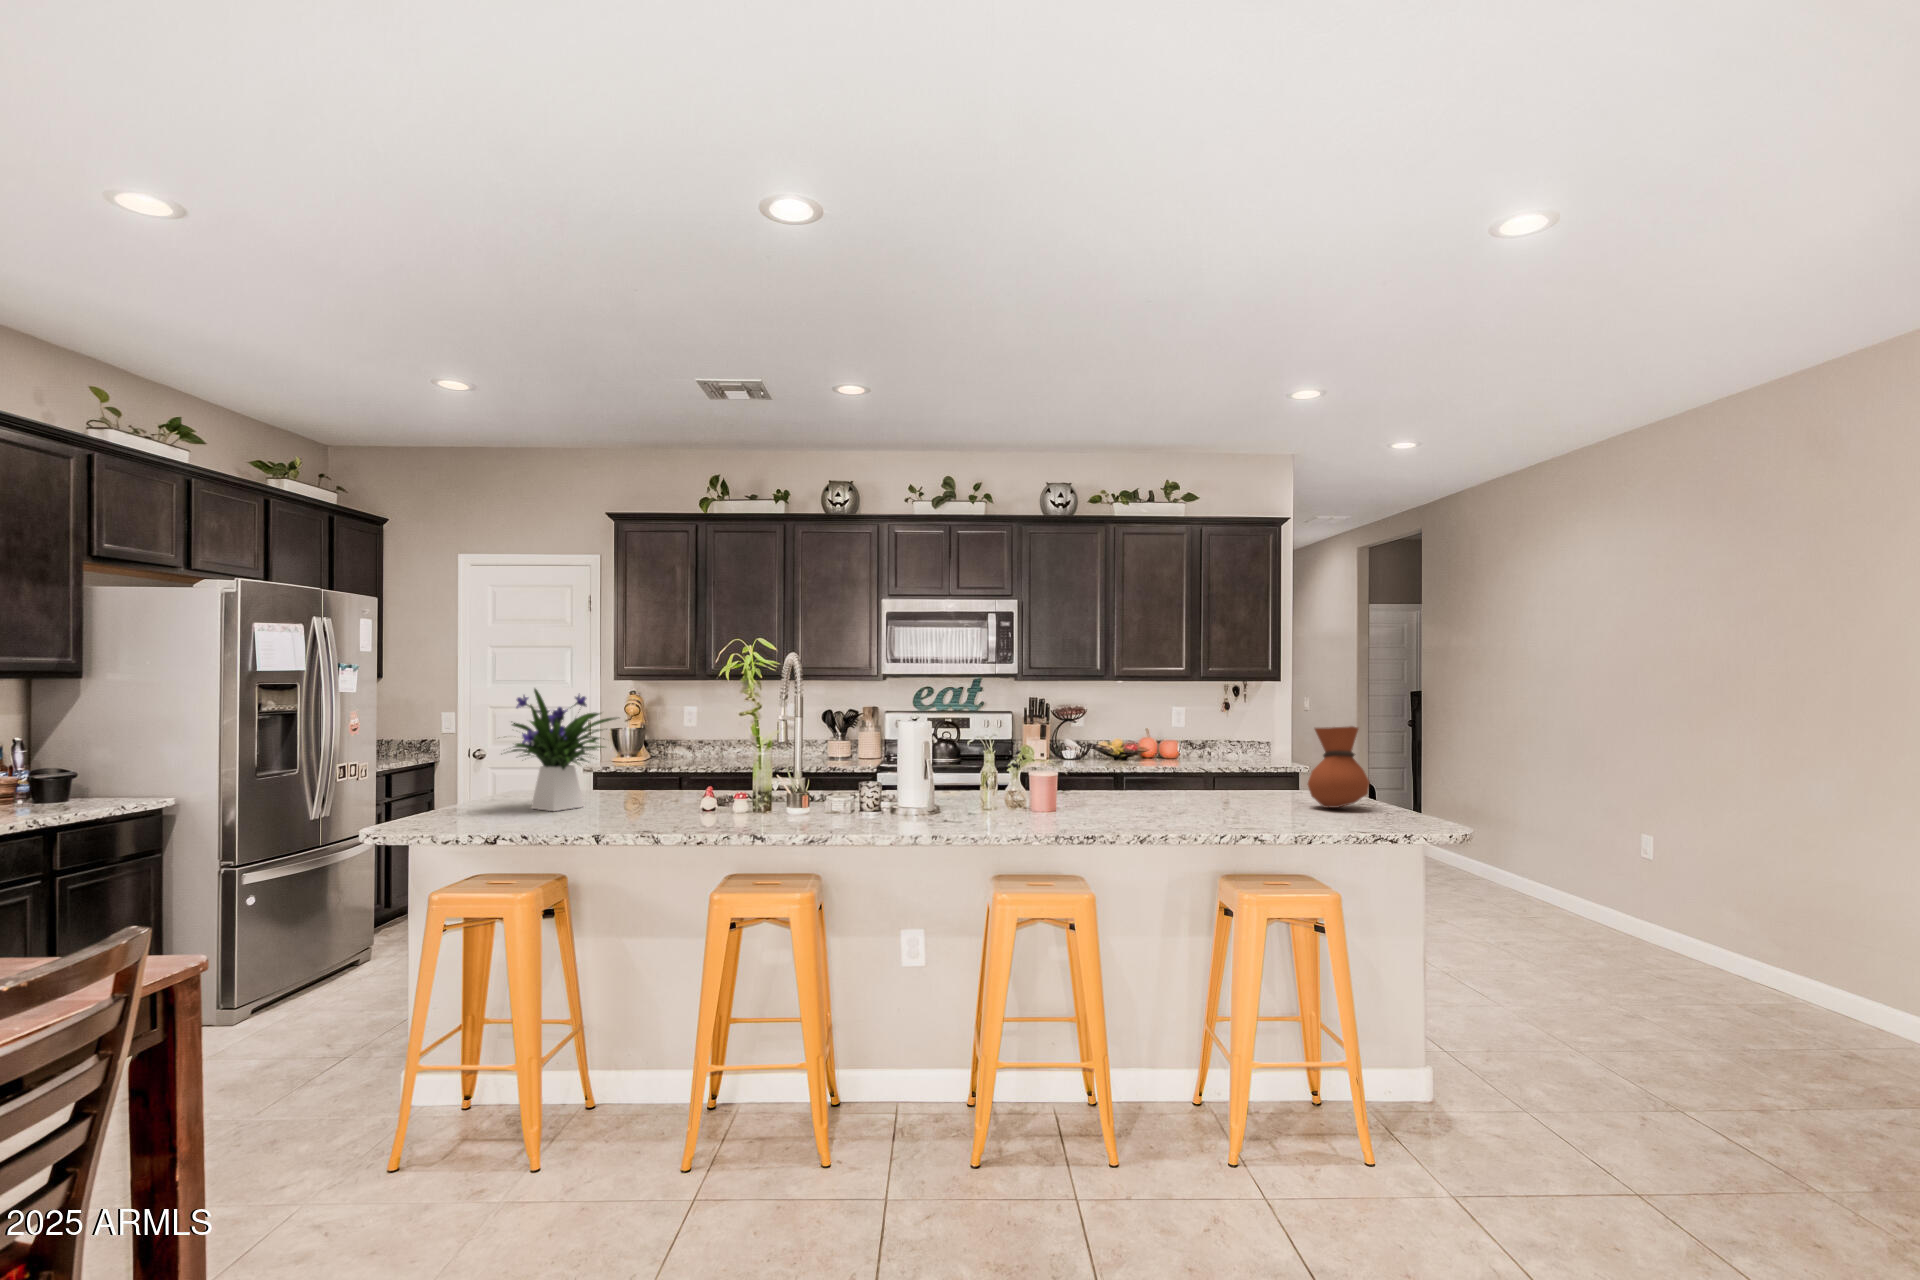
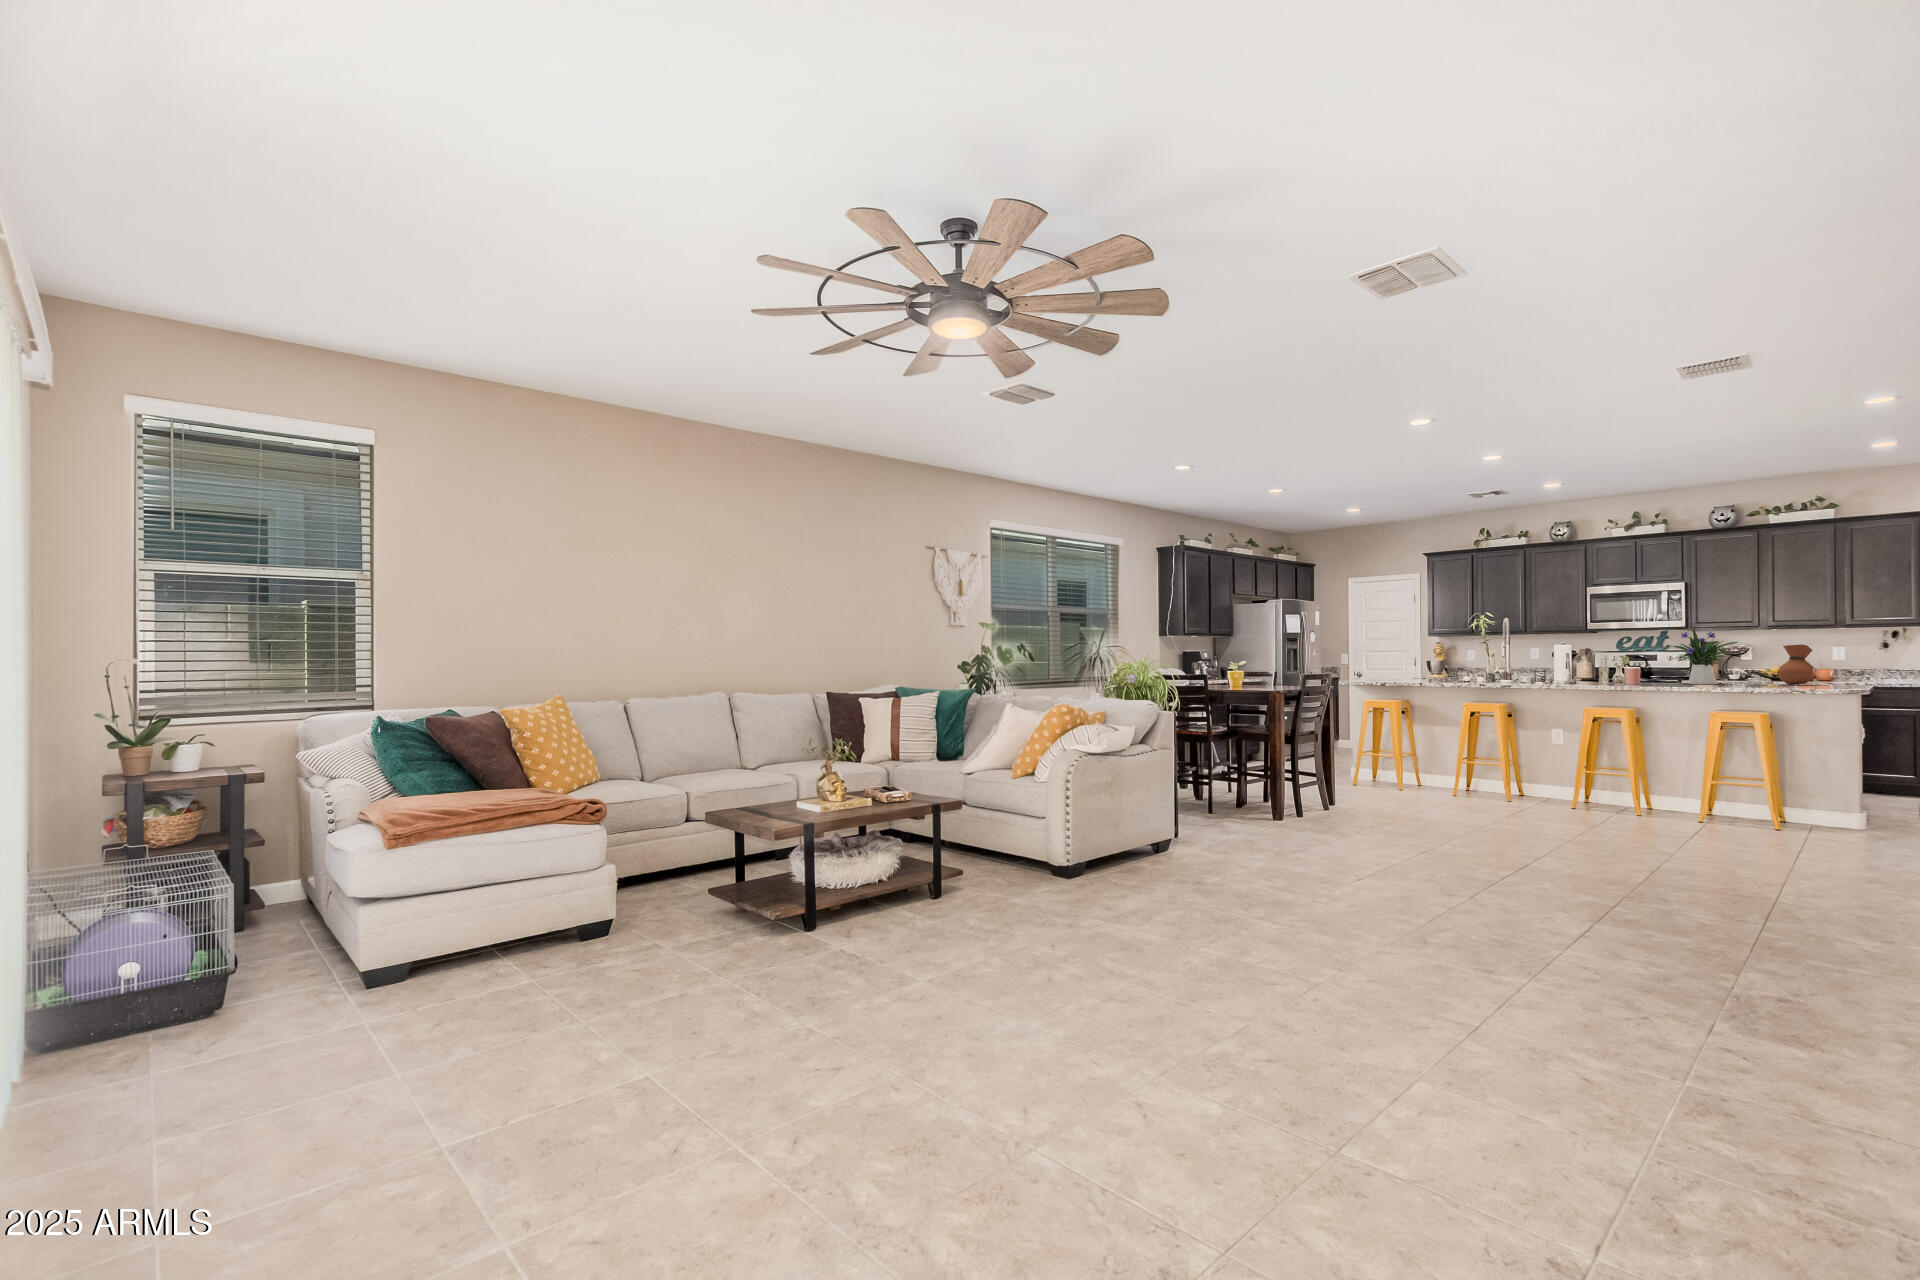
flower arrangement: present [511,689,619,811] -> present [1673,629,1738,684]

